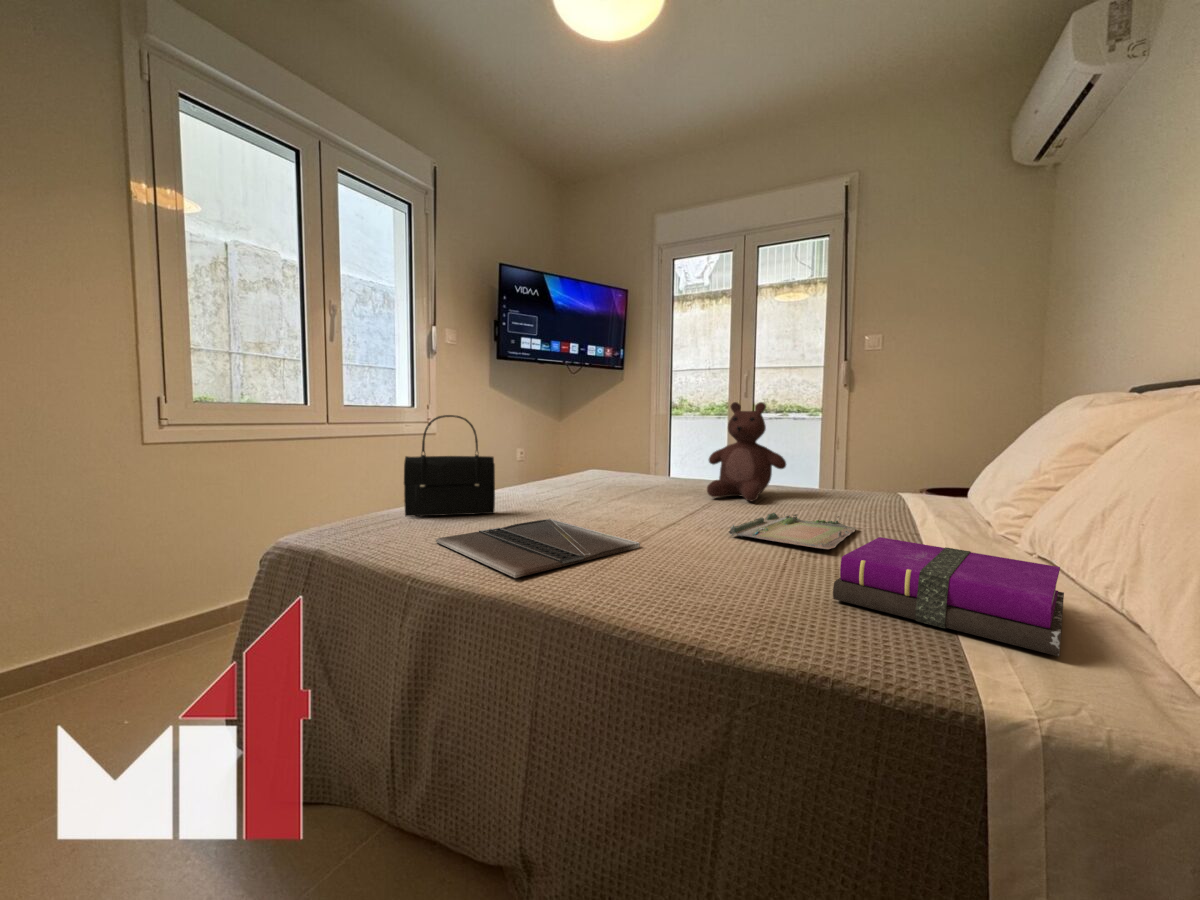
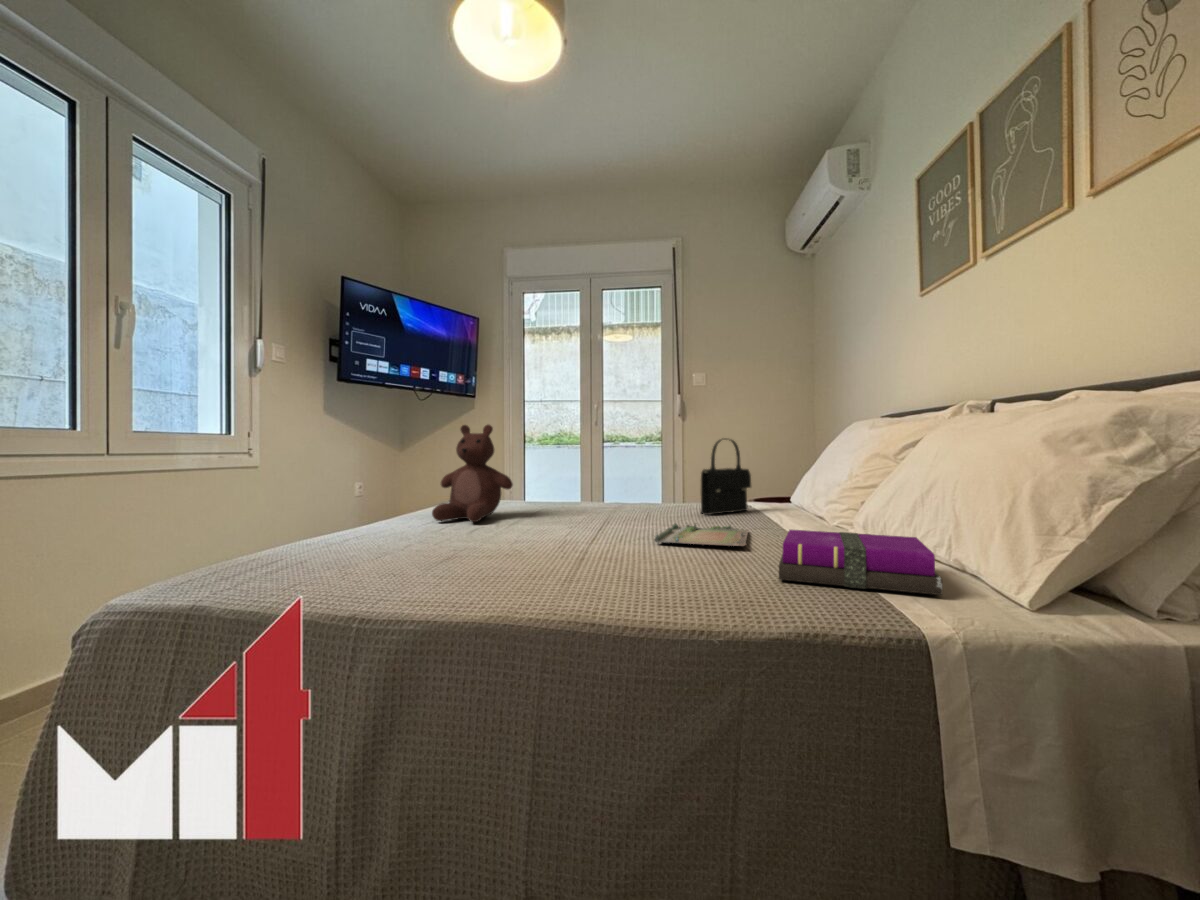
teddy bear: present [707,402,786,501] -> present [432,425,513,522]
handbag: present [404,415,495,516] -> present [701,439,751,515]
laptop: present [435,519,640,578] -> none [365,543,586,596]

